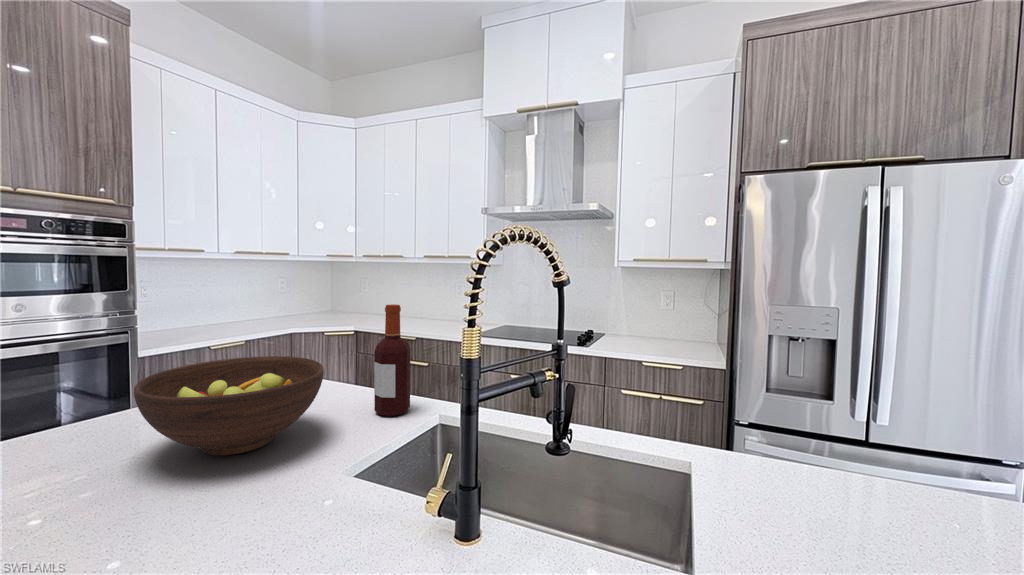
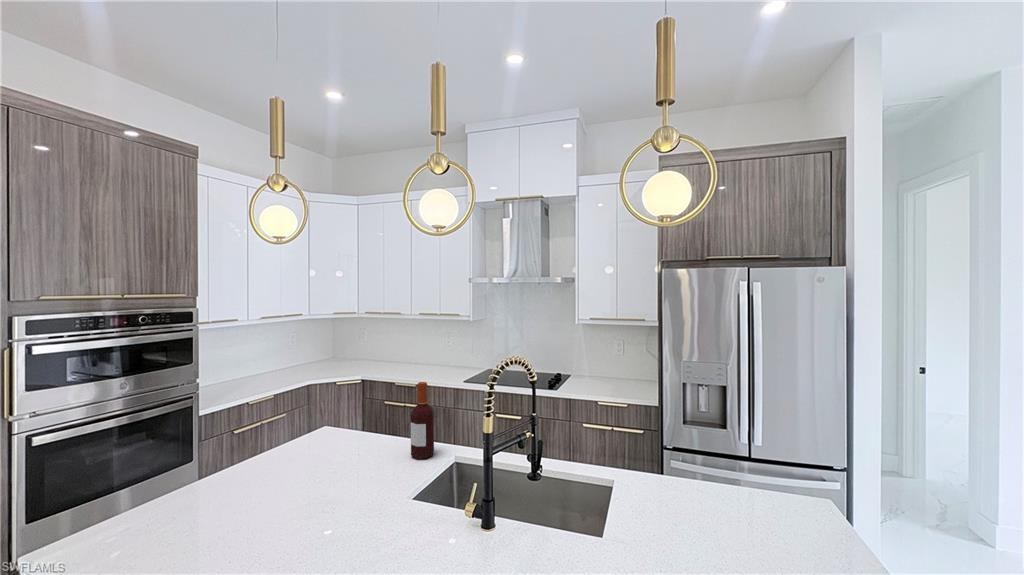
fruit bowl: present [134,356,324,455] -> none [277,422,384,492]

